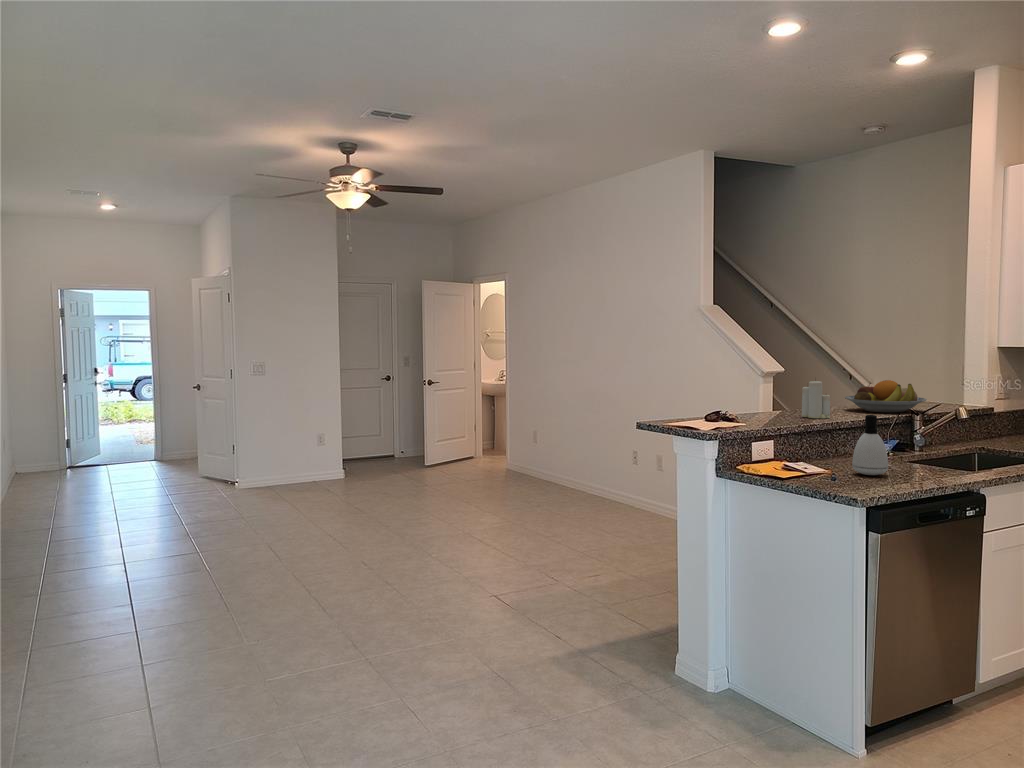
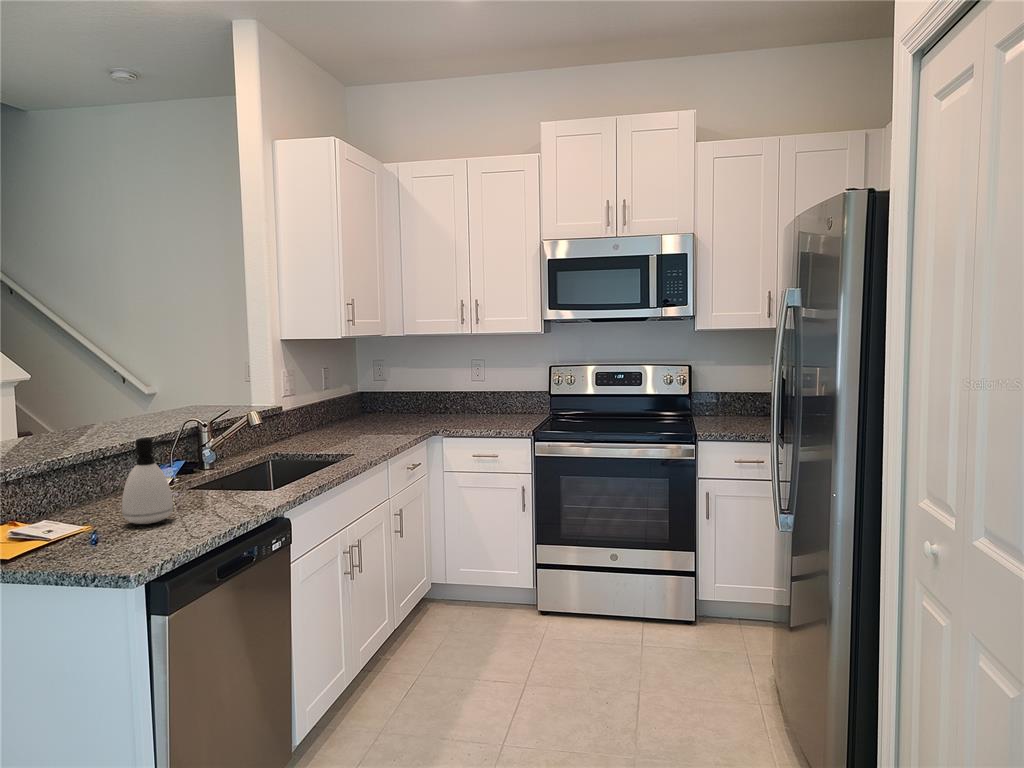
fruit bowl: present [845,380,927,413] -> none [111,385,214,426]
candle: present [802,381,830,418] -> none [43,387,89,447]

